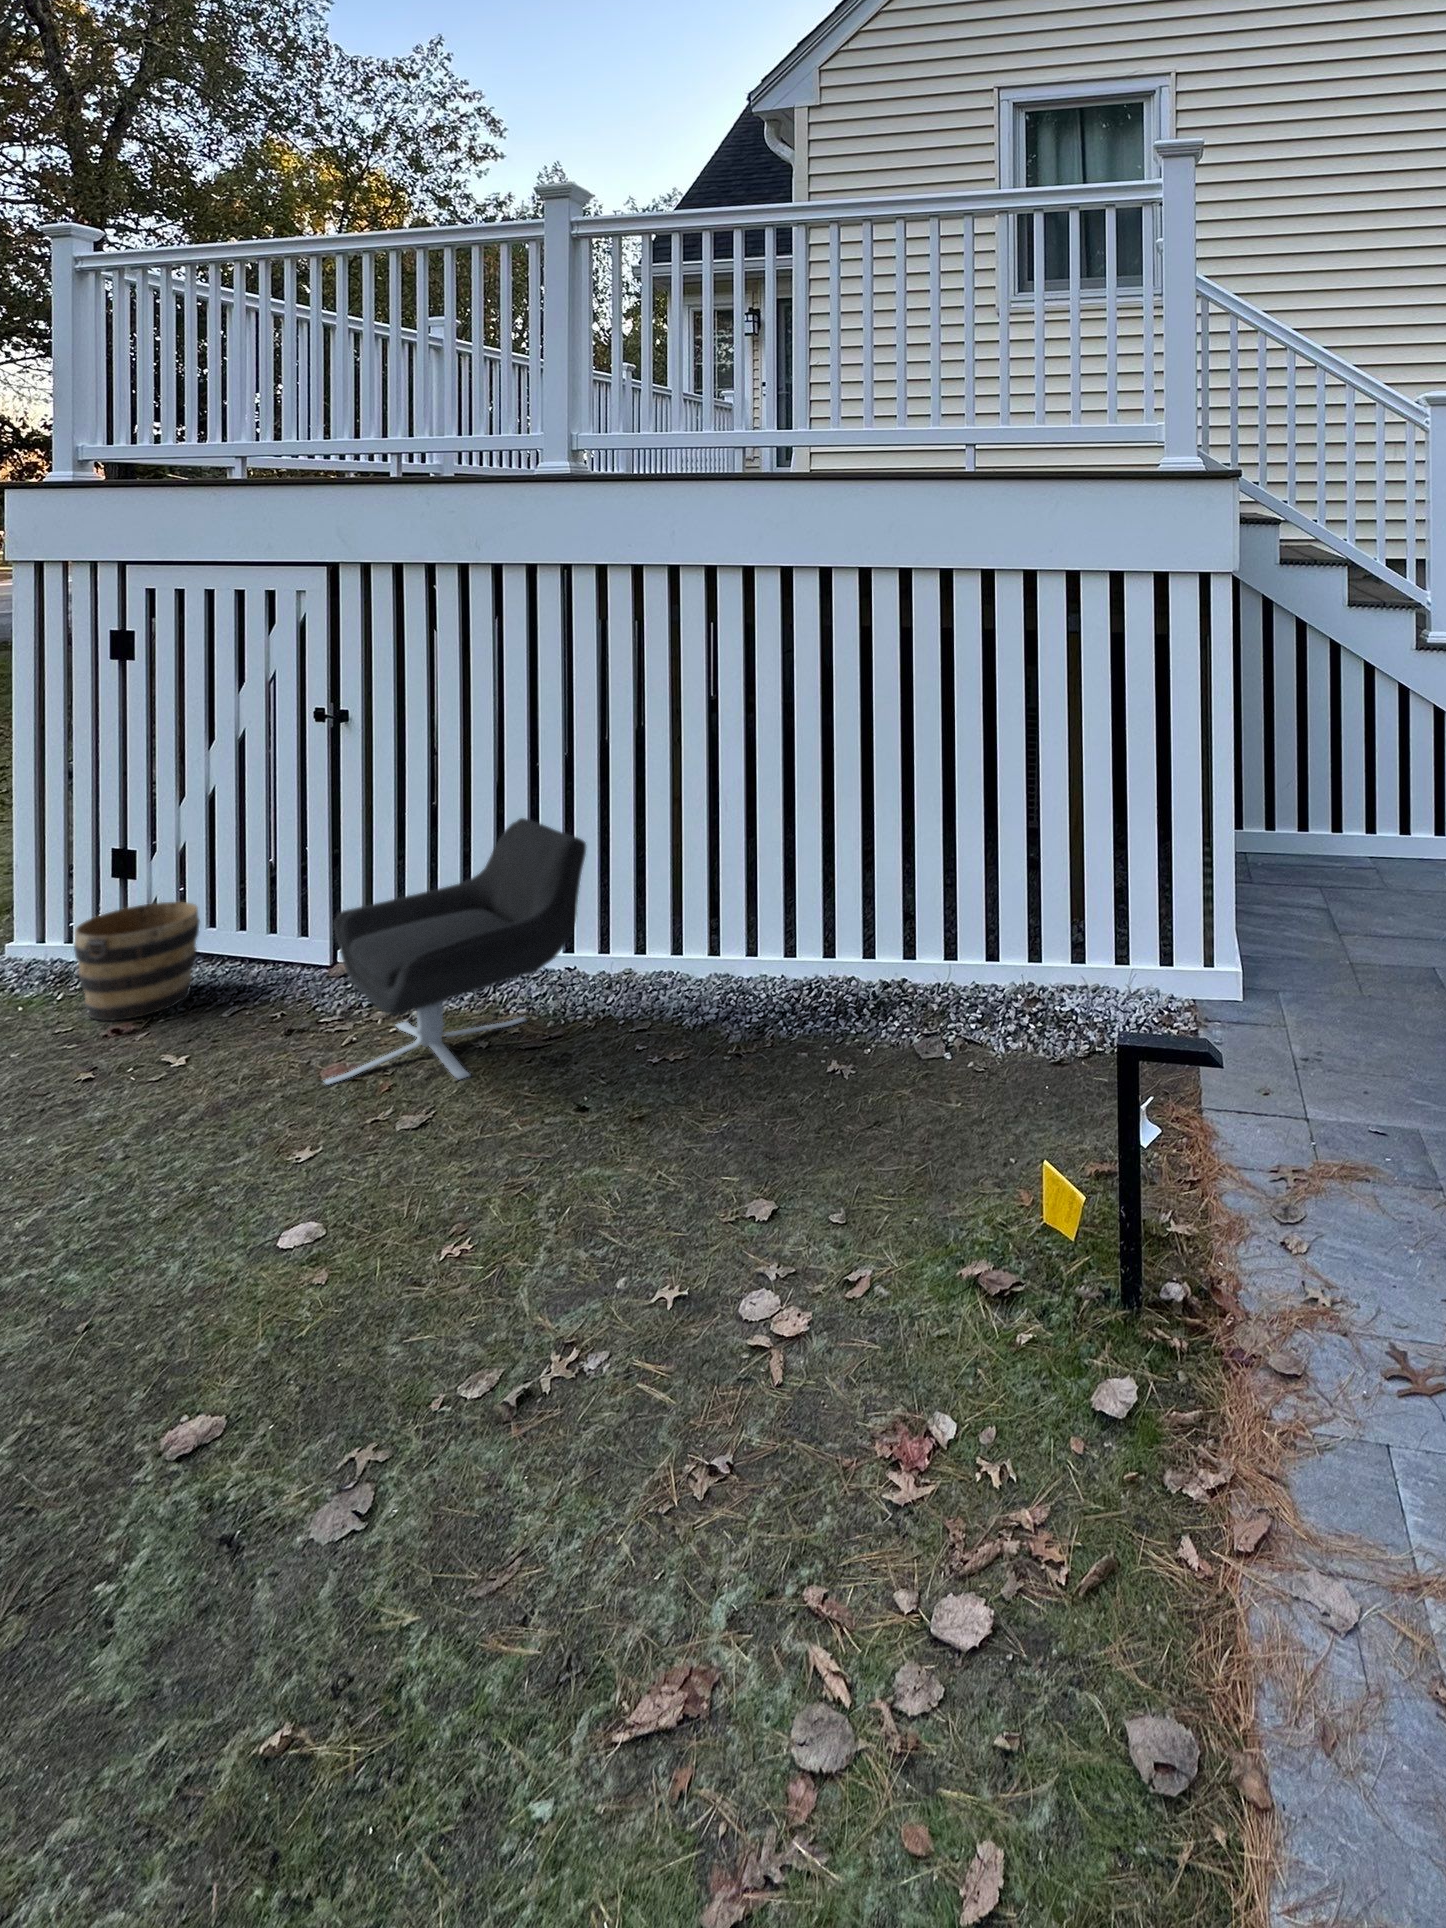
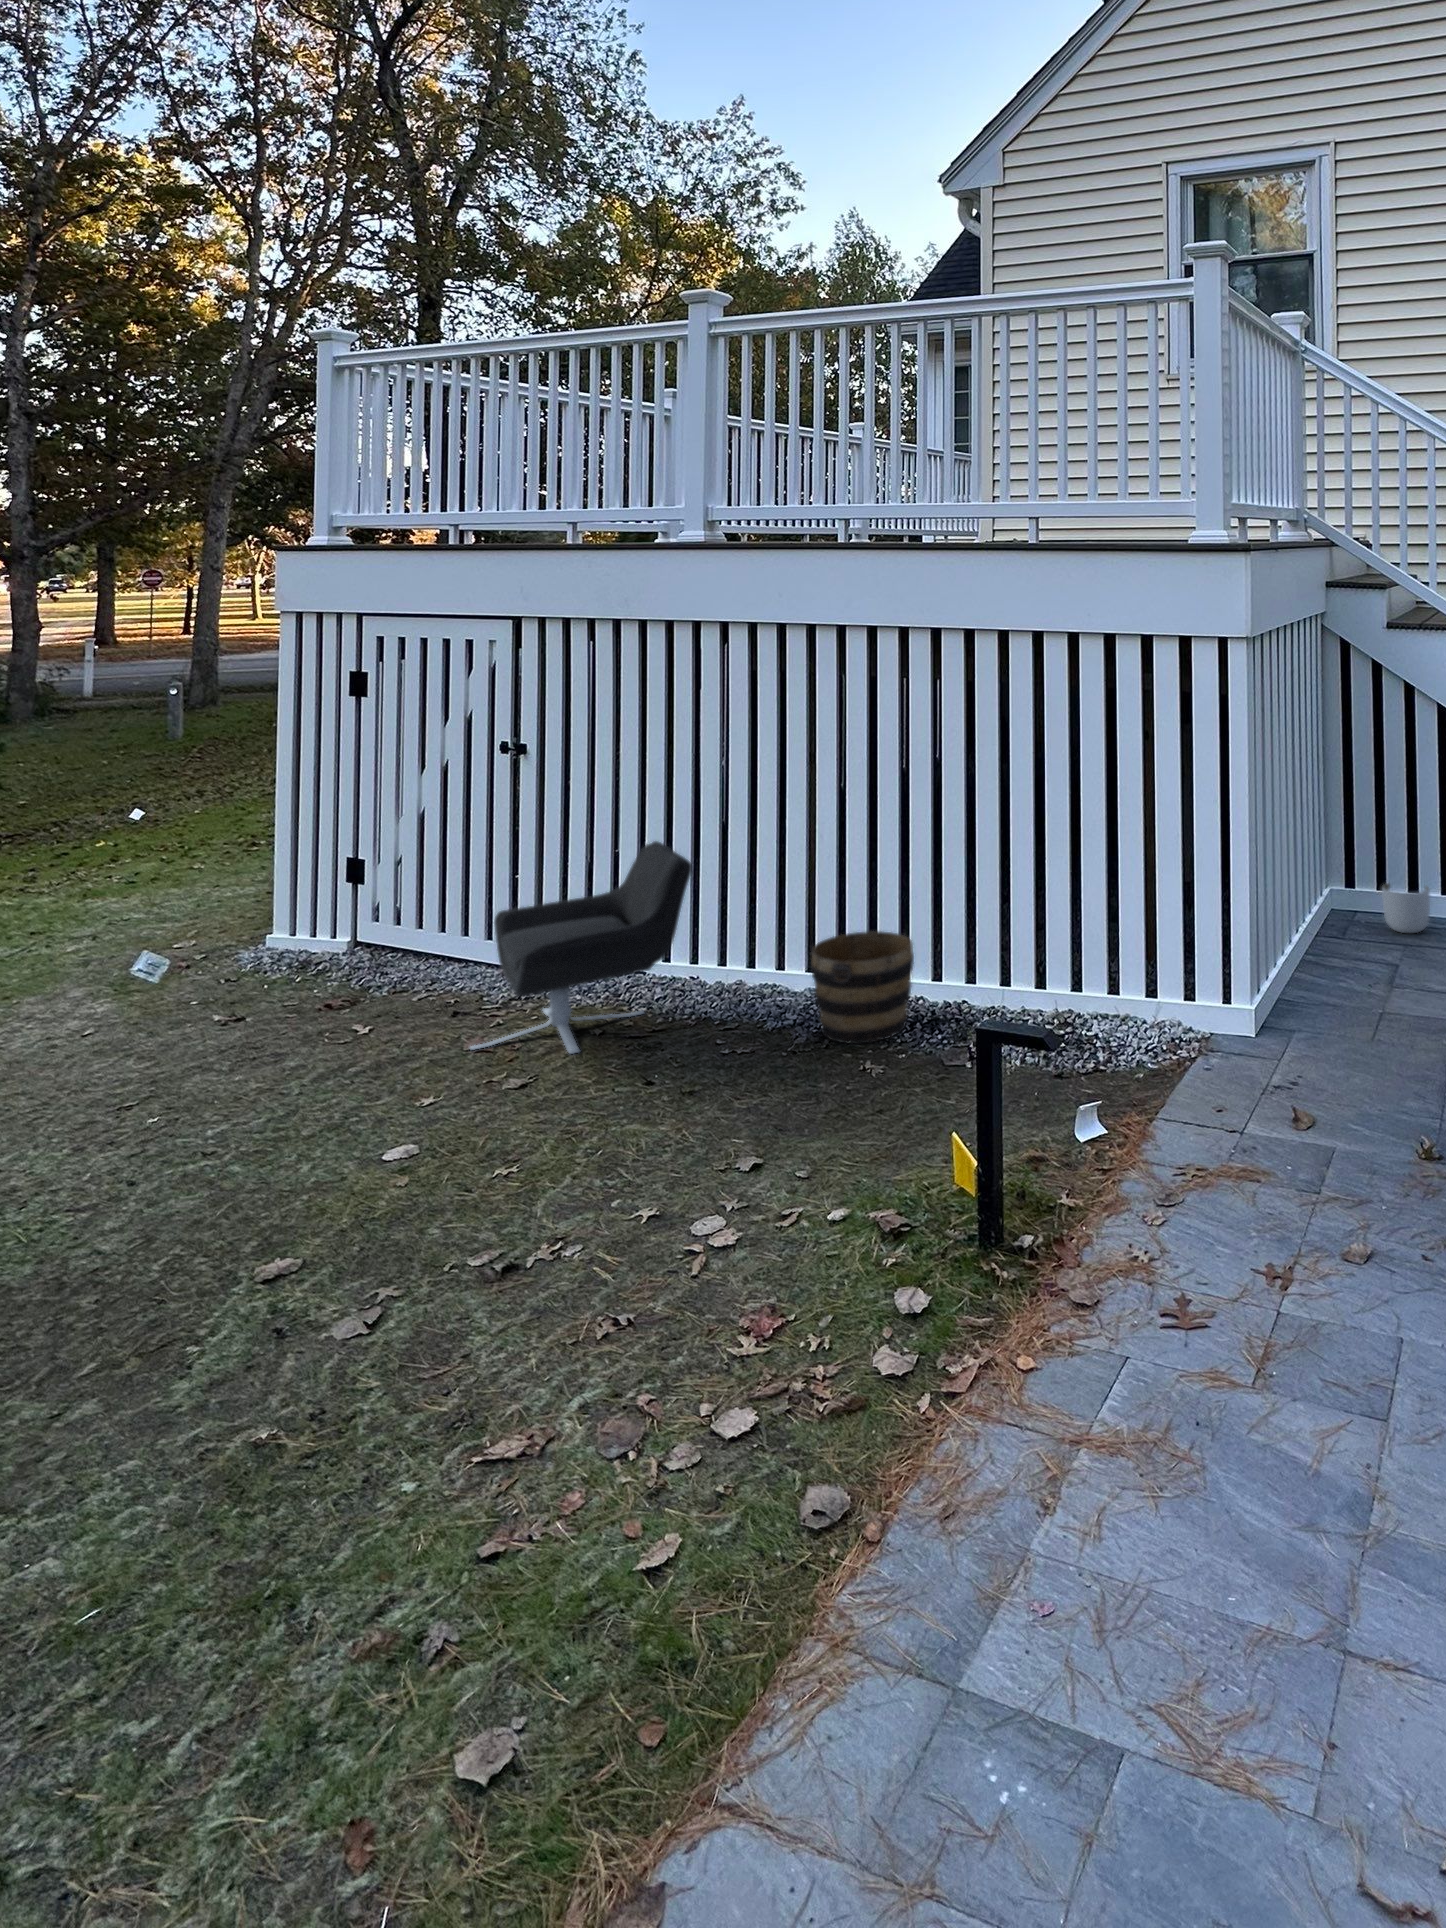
planter: none [1277,819,1327,872] -> present [1382,883,1430,933]
bucket: present [74,902,200,1021] -> present [811,931,914,1044]

